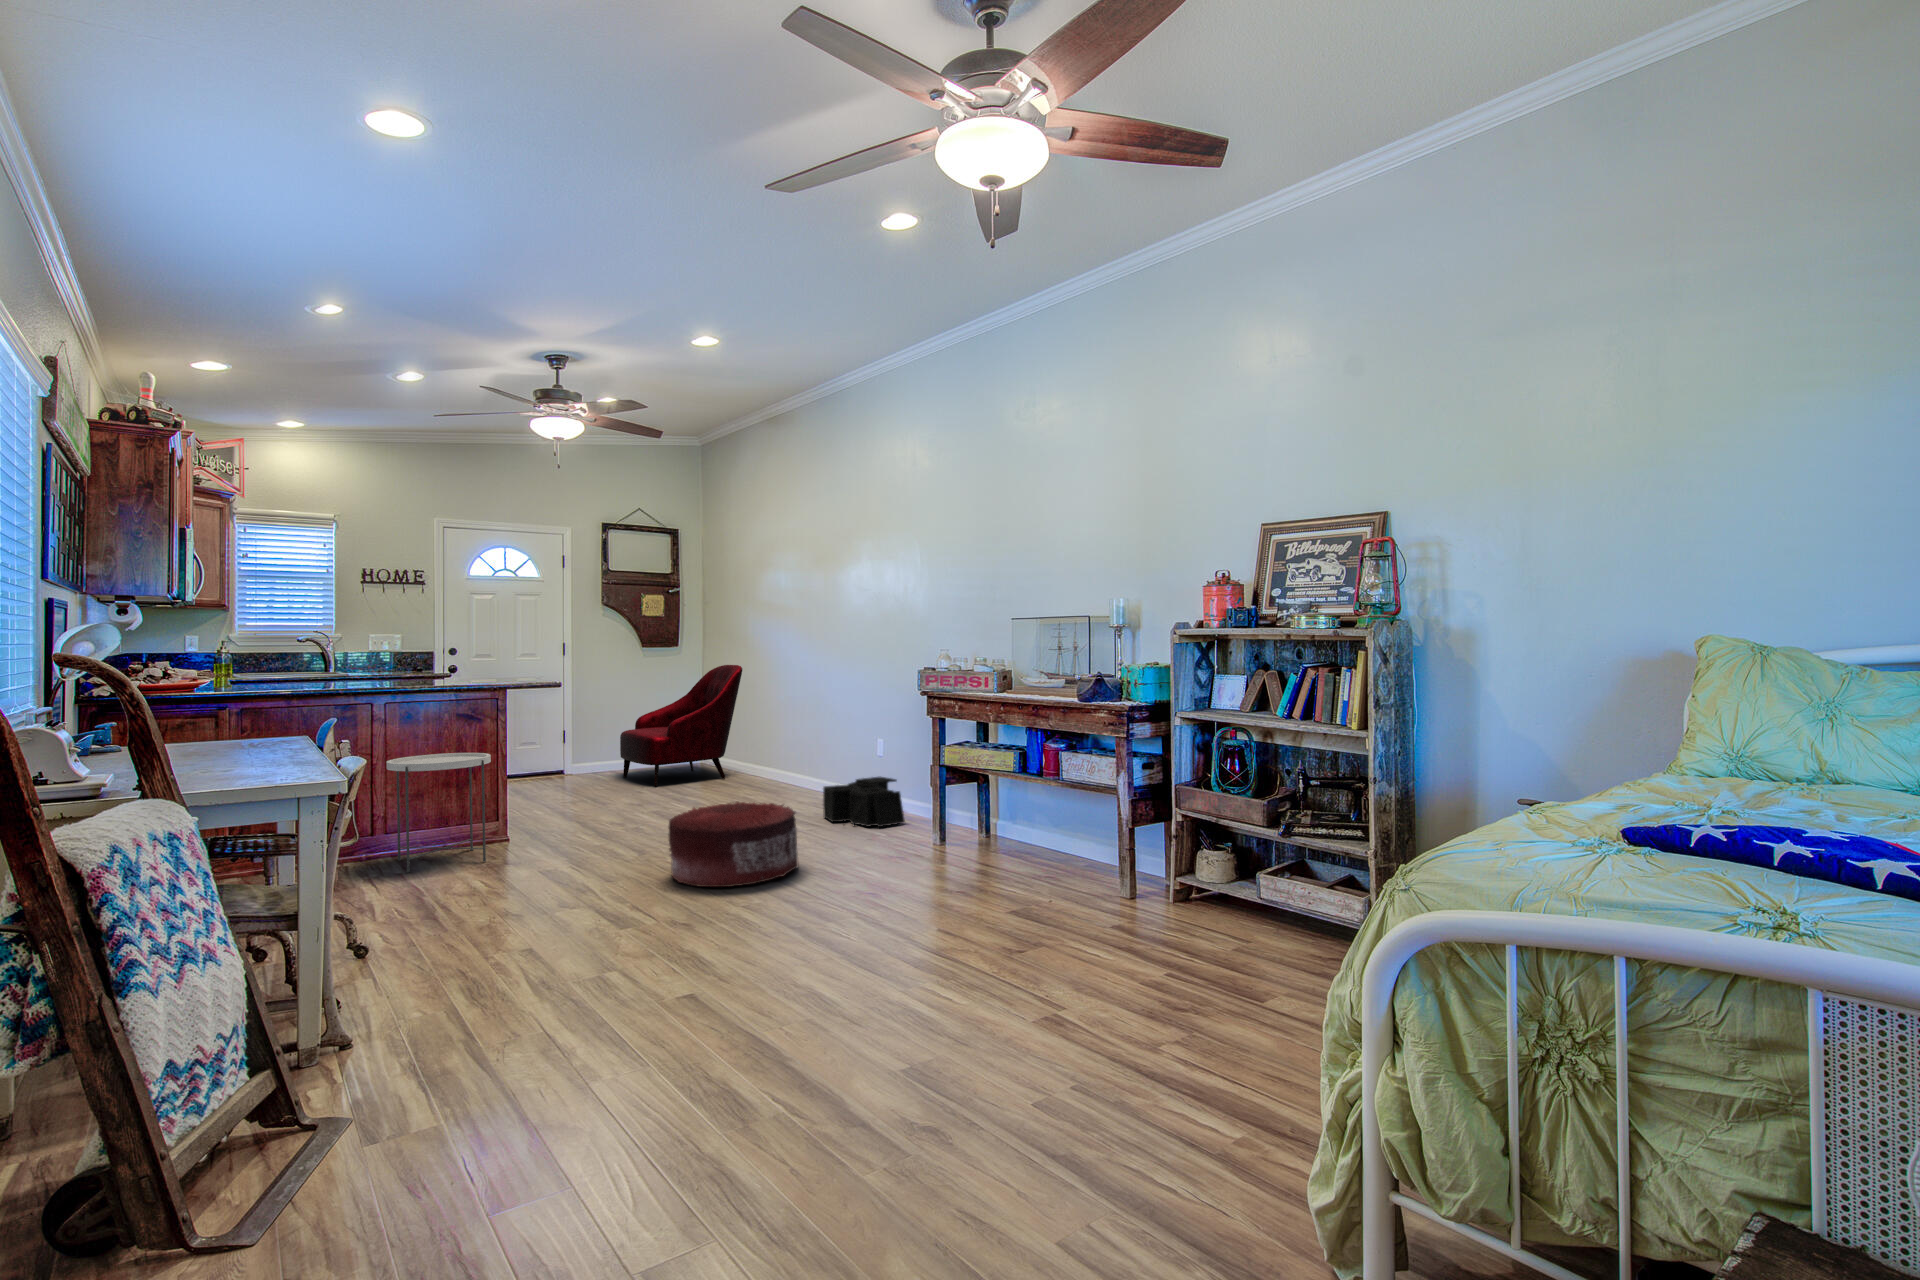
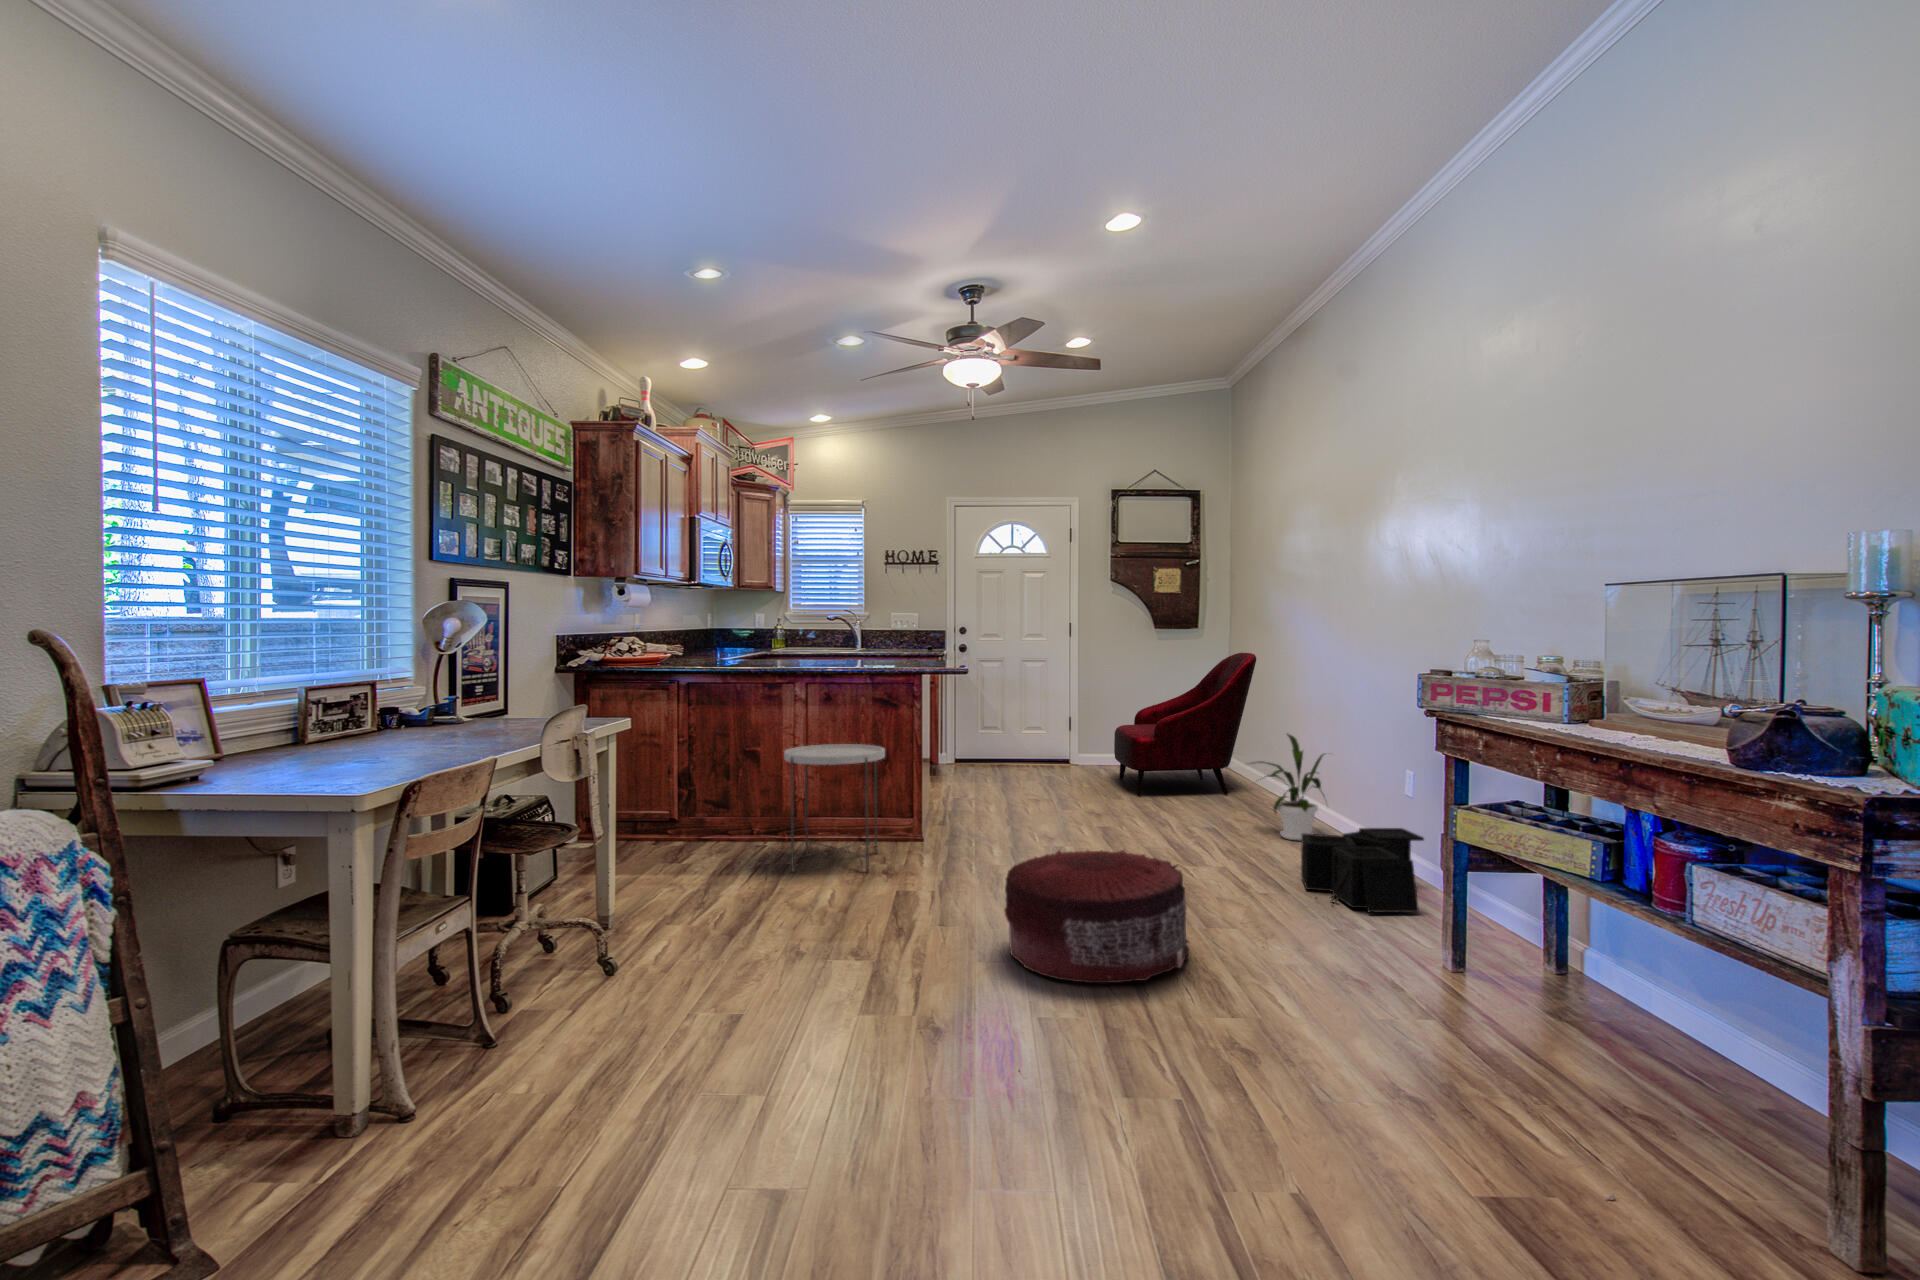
house plant: none [758,722,823,799] -> present [1259,734,1324,841]

